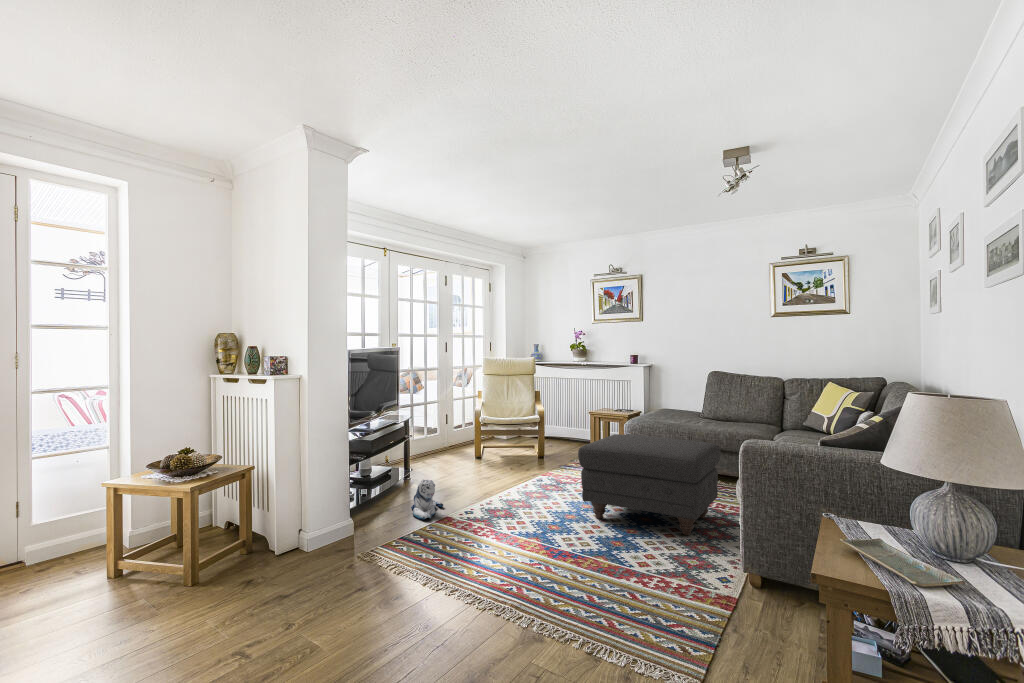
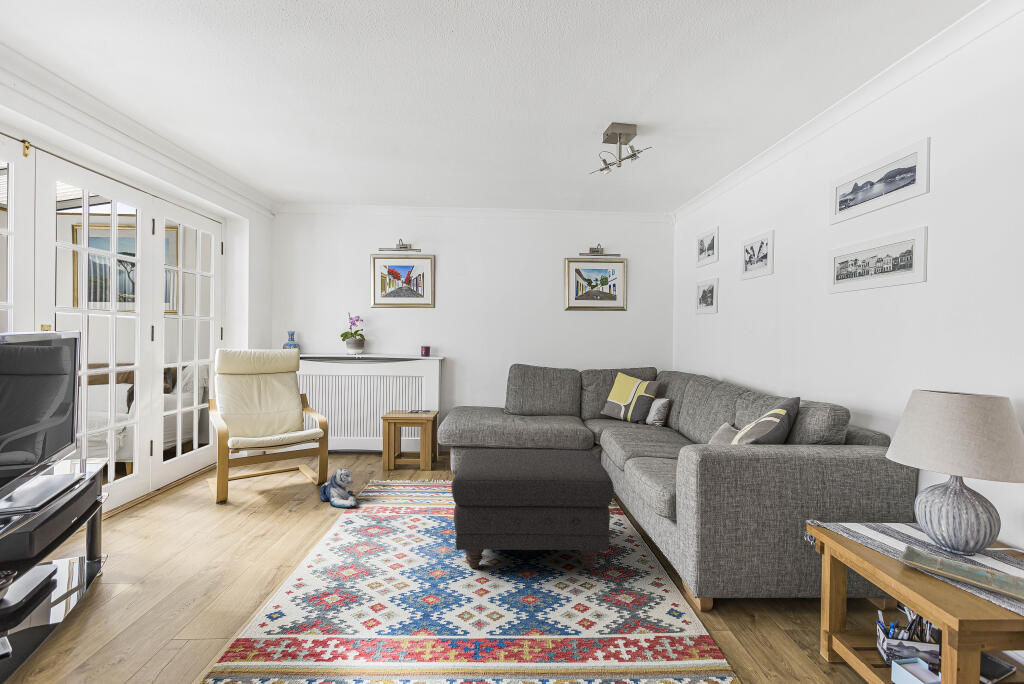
plush toy: present [411,480,443,520] -> present [320,469,357,508]

